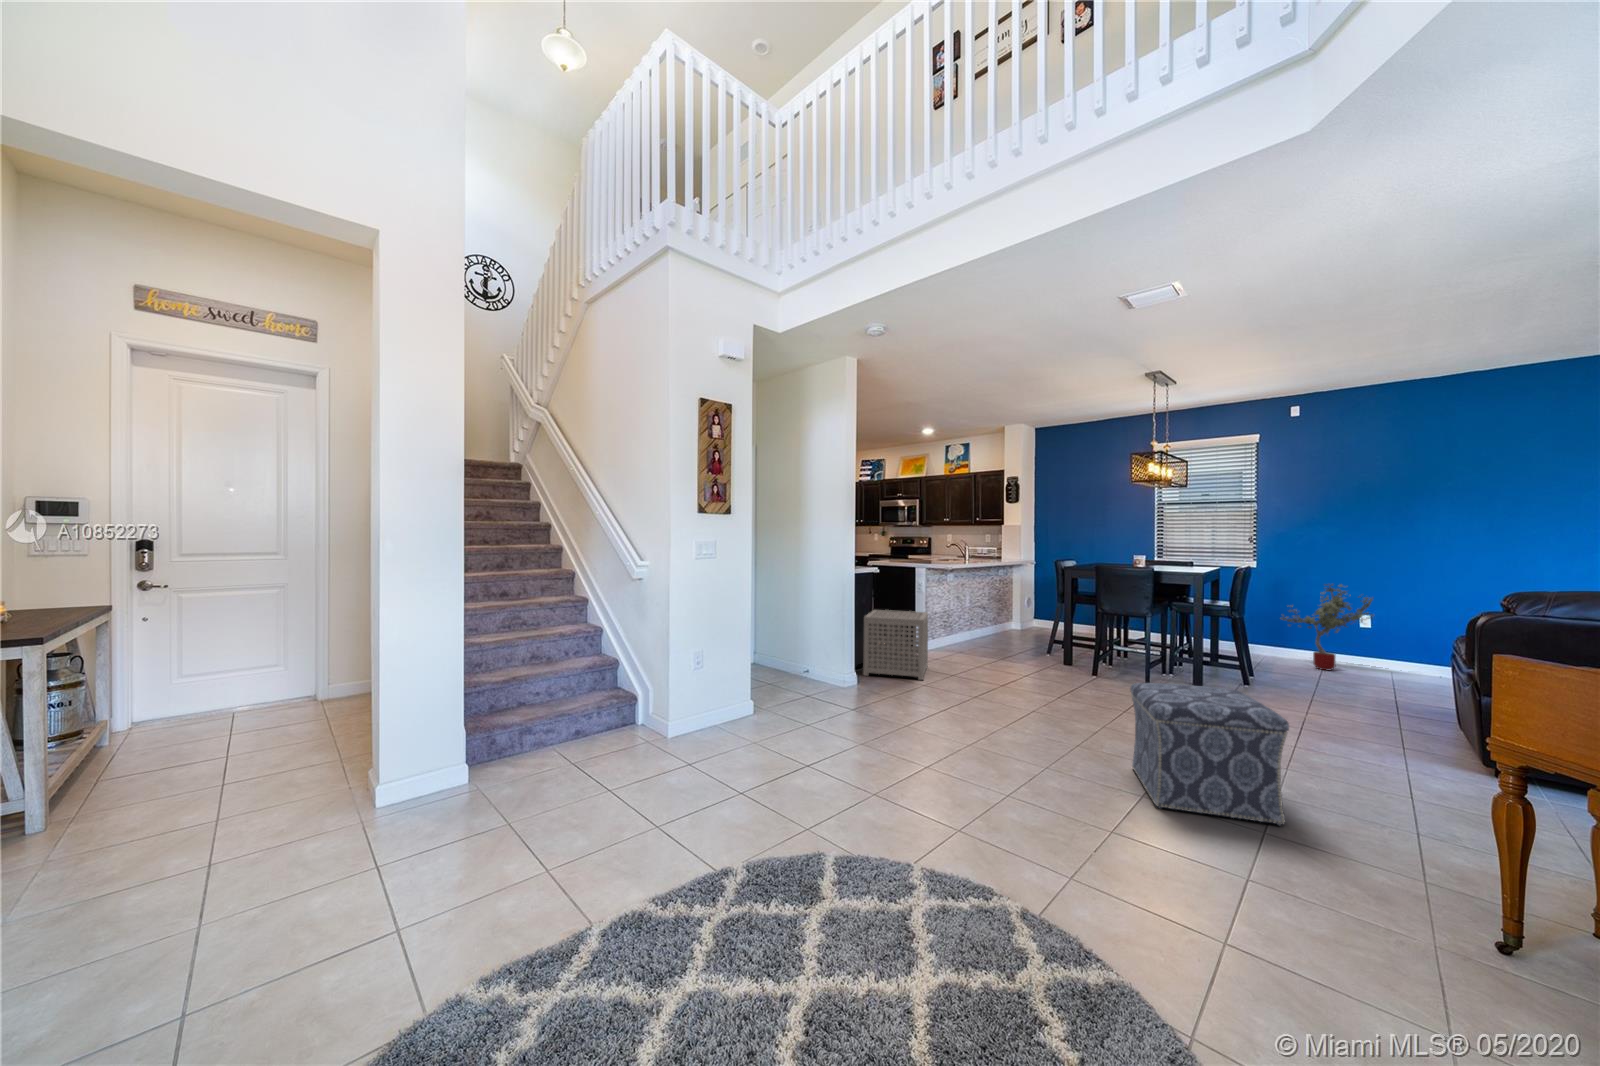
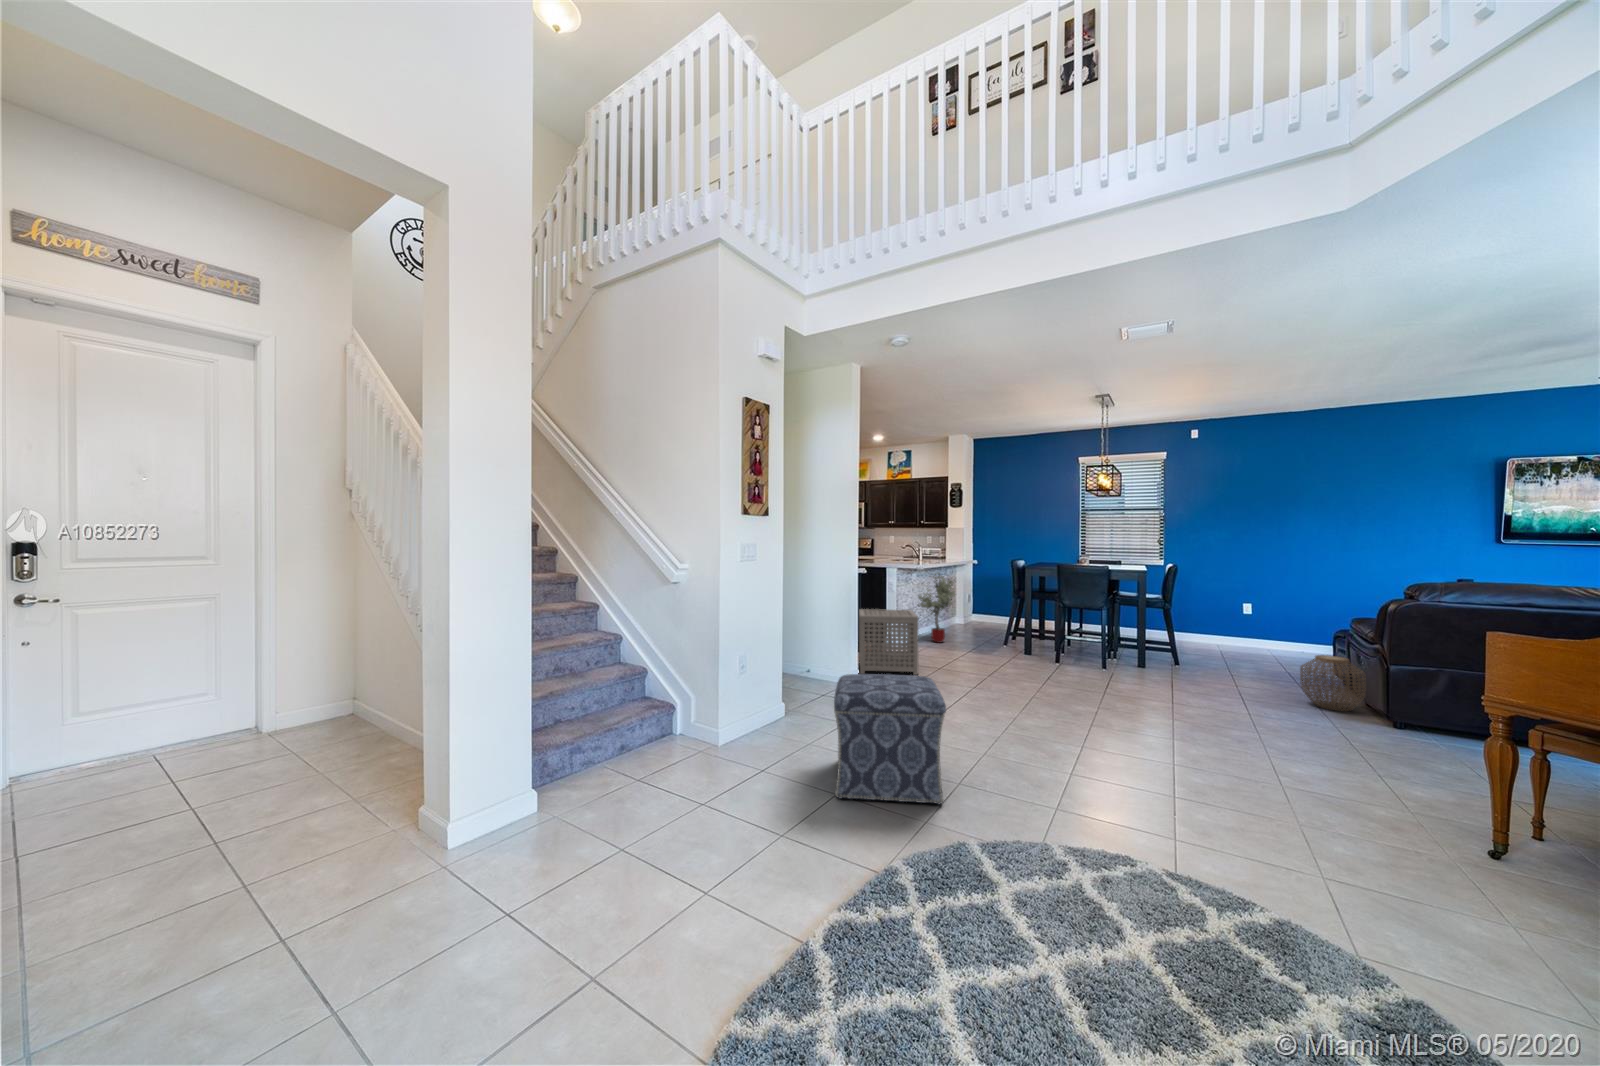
potted tree: present [1280,584,1373,670] -> present [918,573,955,643]
ottoman: present [1130,683,1289,825] -> present [834,674,946,804]
woven basket: none [1370,685,1457,756] -> present [1300,655,1366,711]

